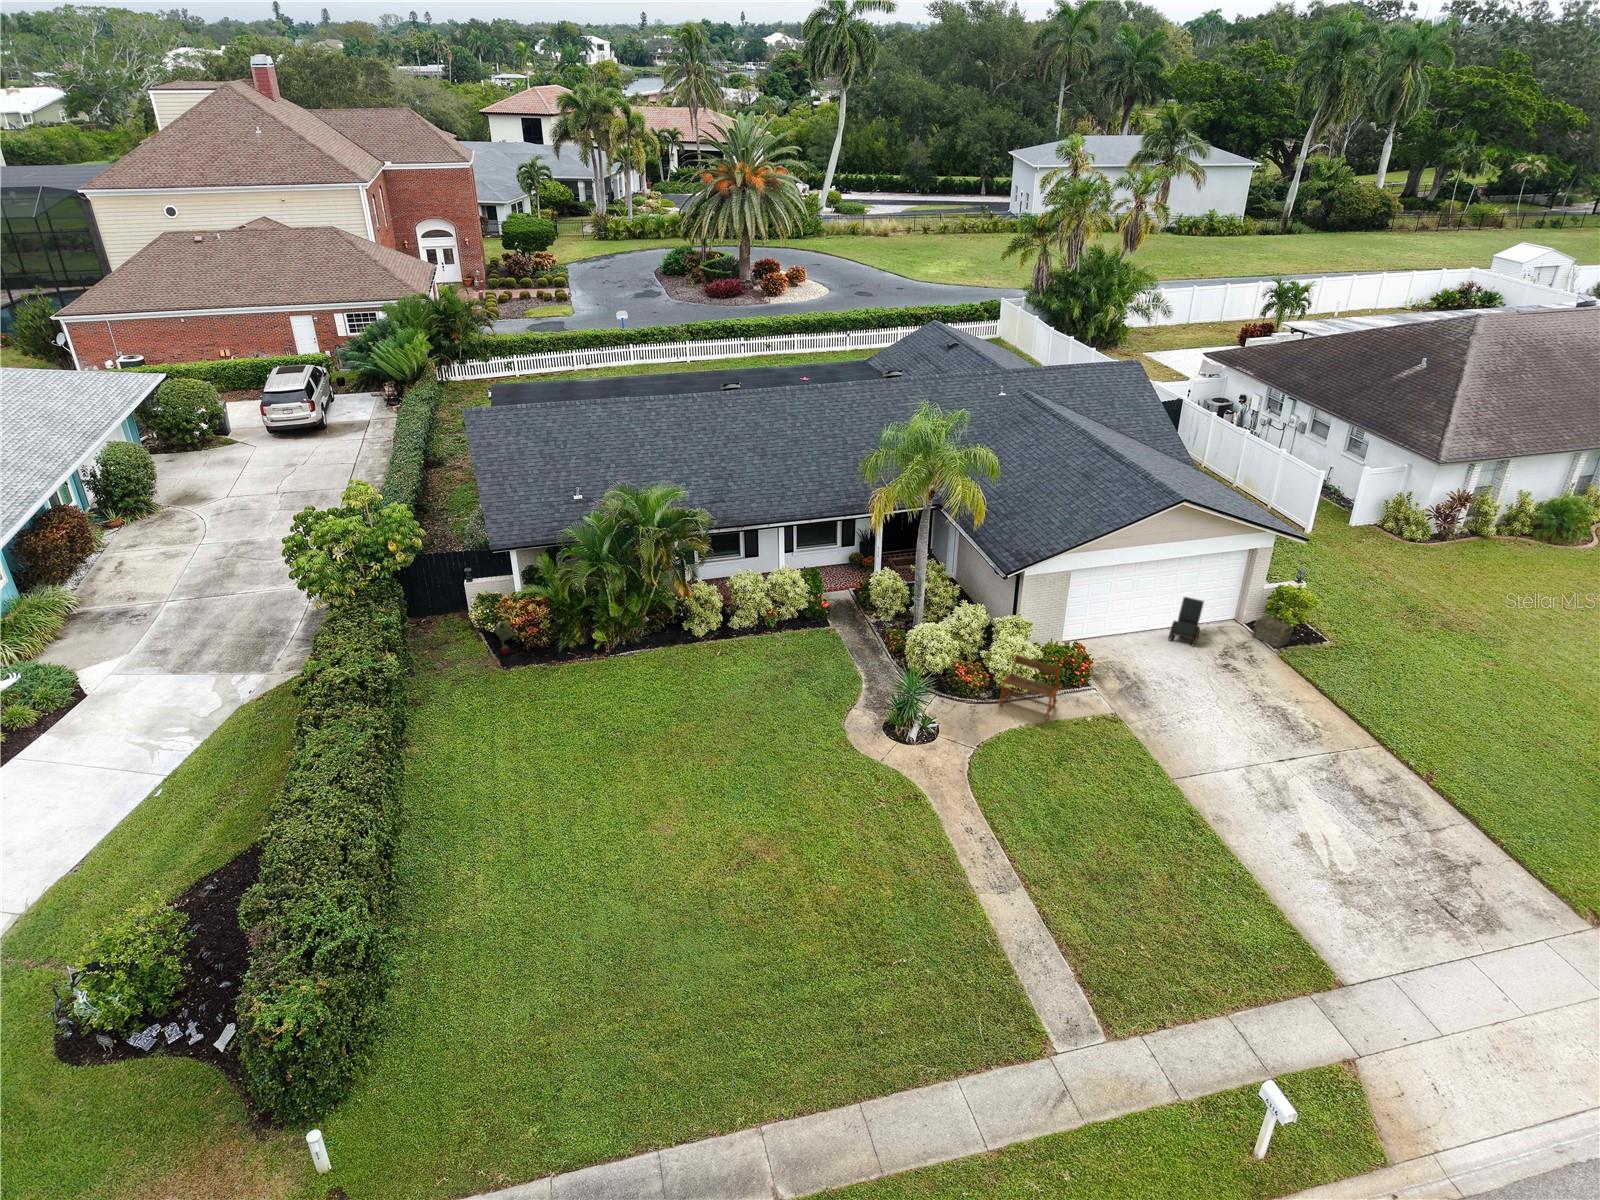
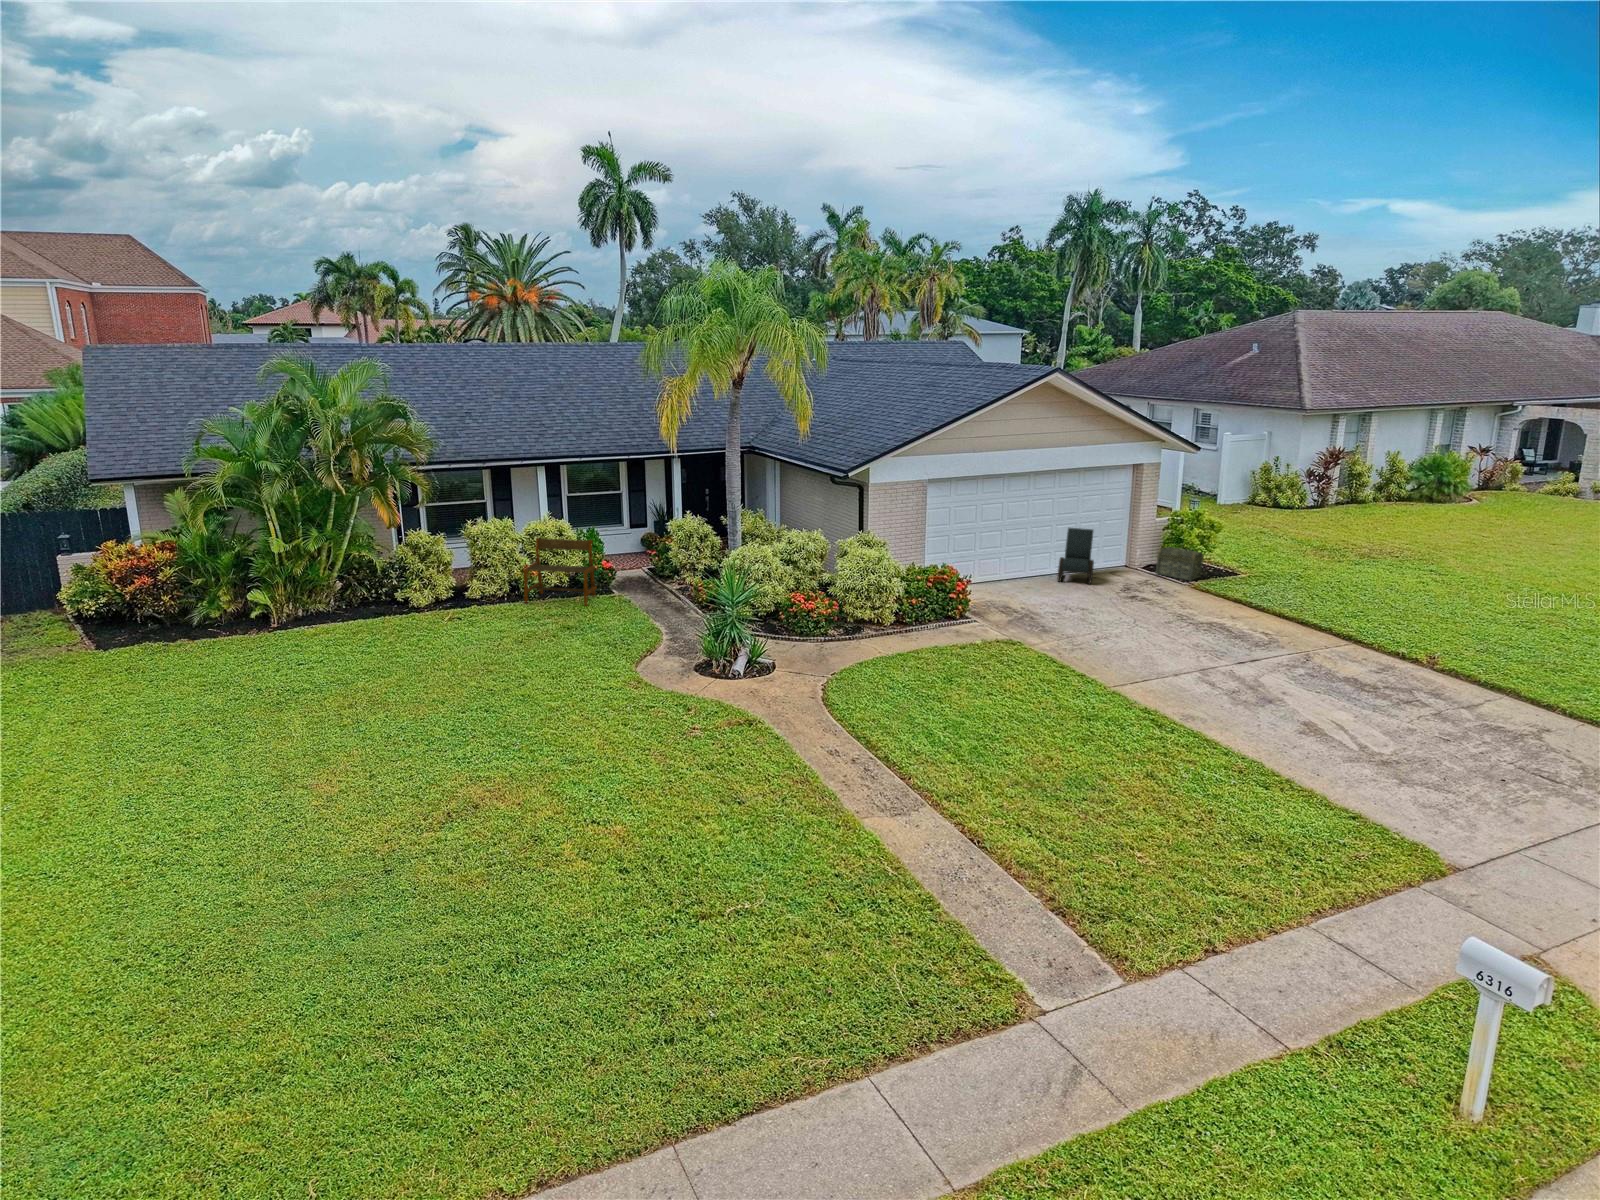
potted tree: present [495,622,515,654] -> none [85,581,123,638]
bench: present [999,655,1060,721] -> present [524,537,597,606]

